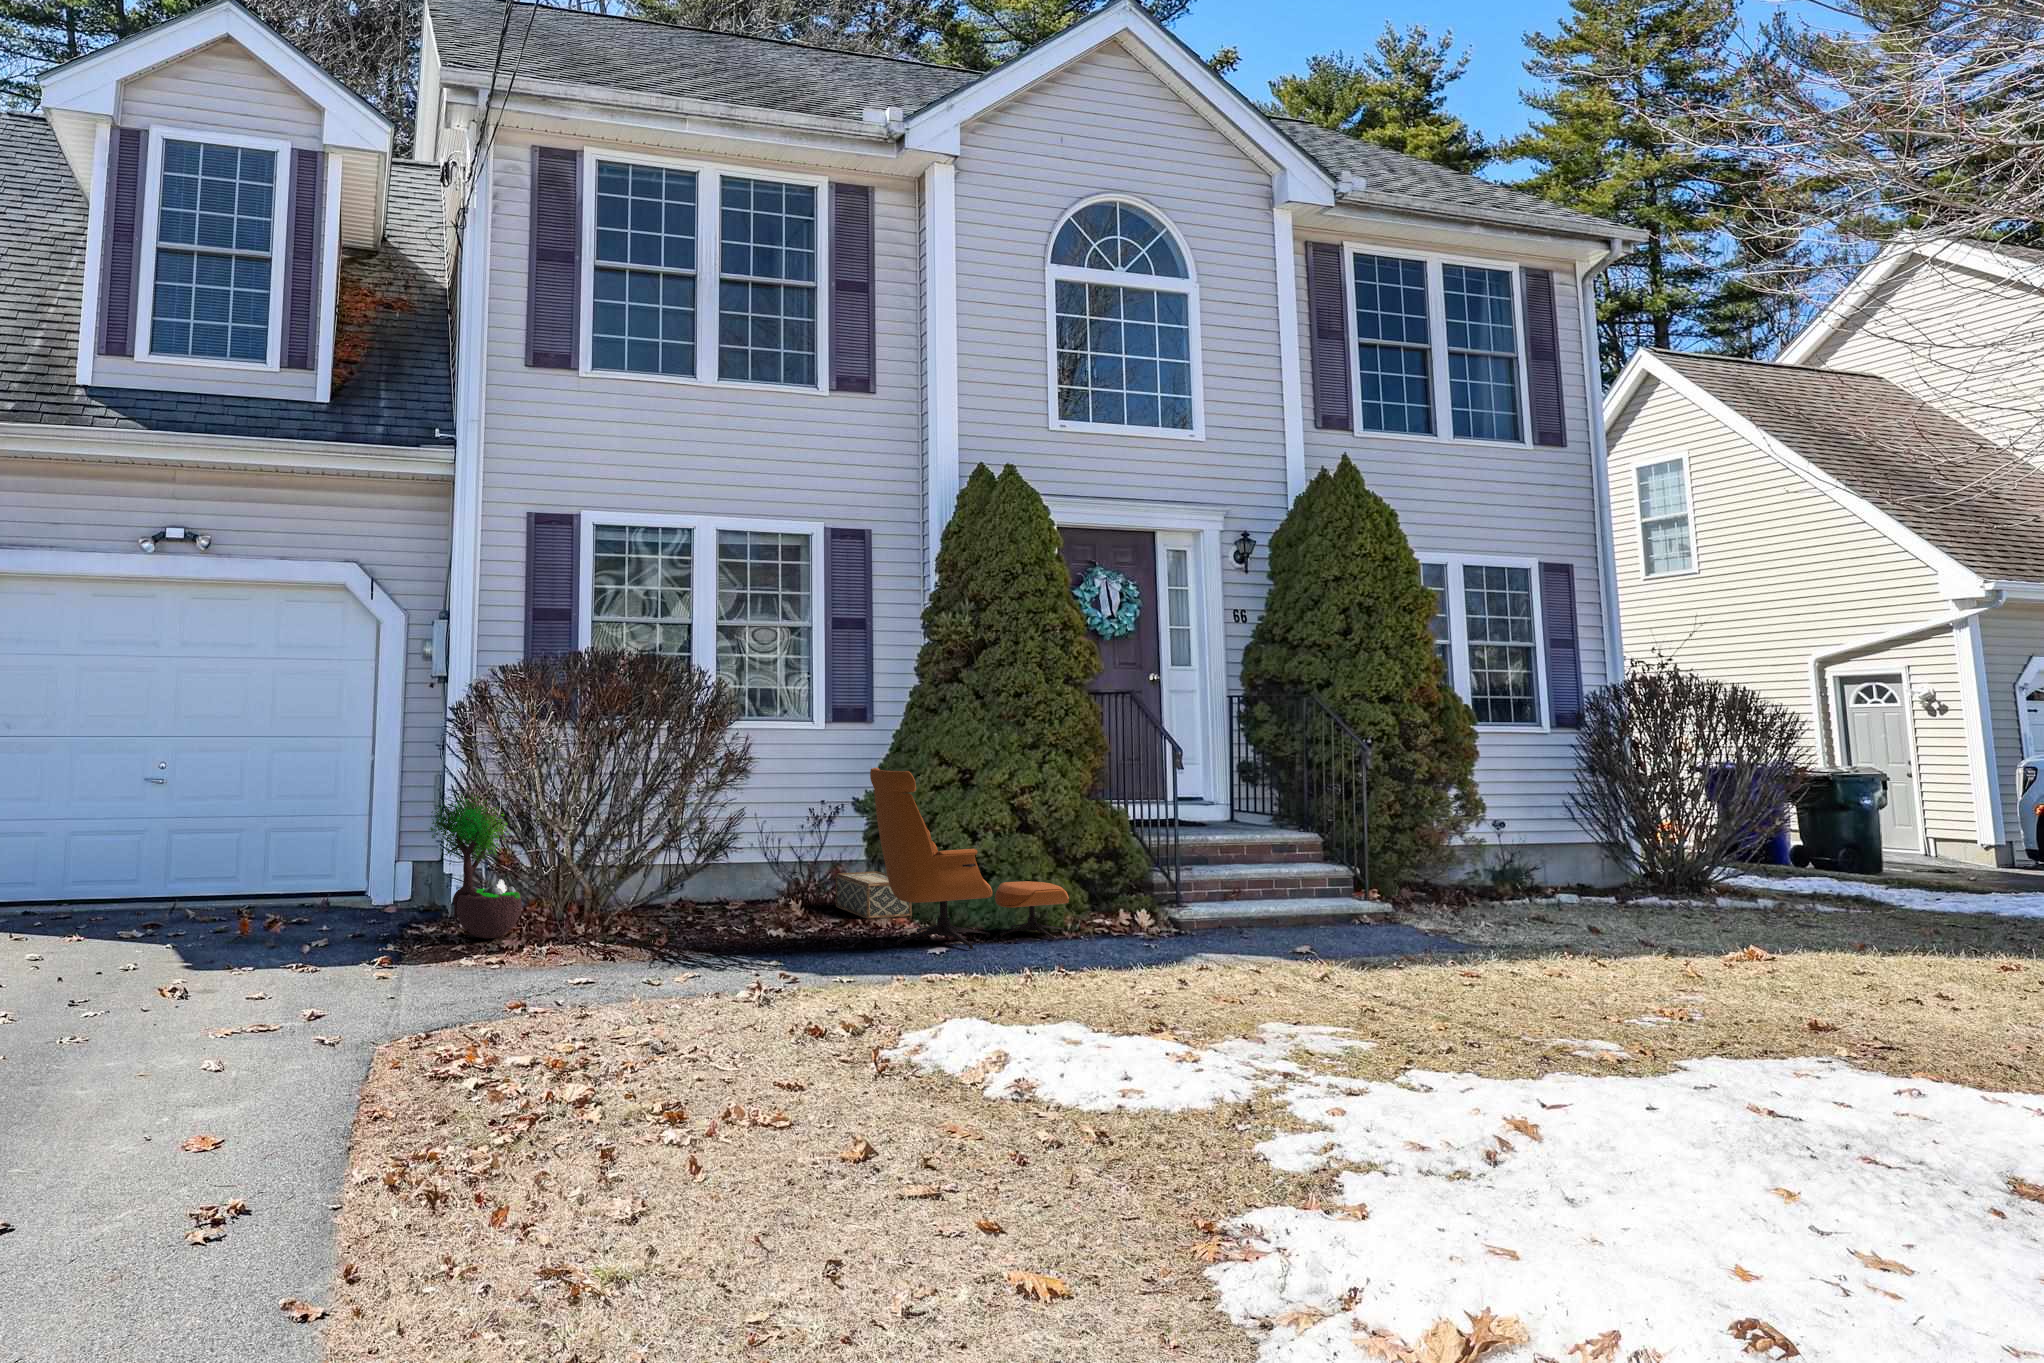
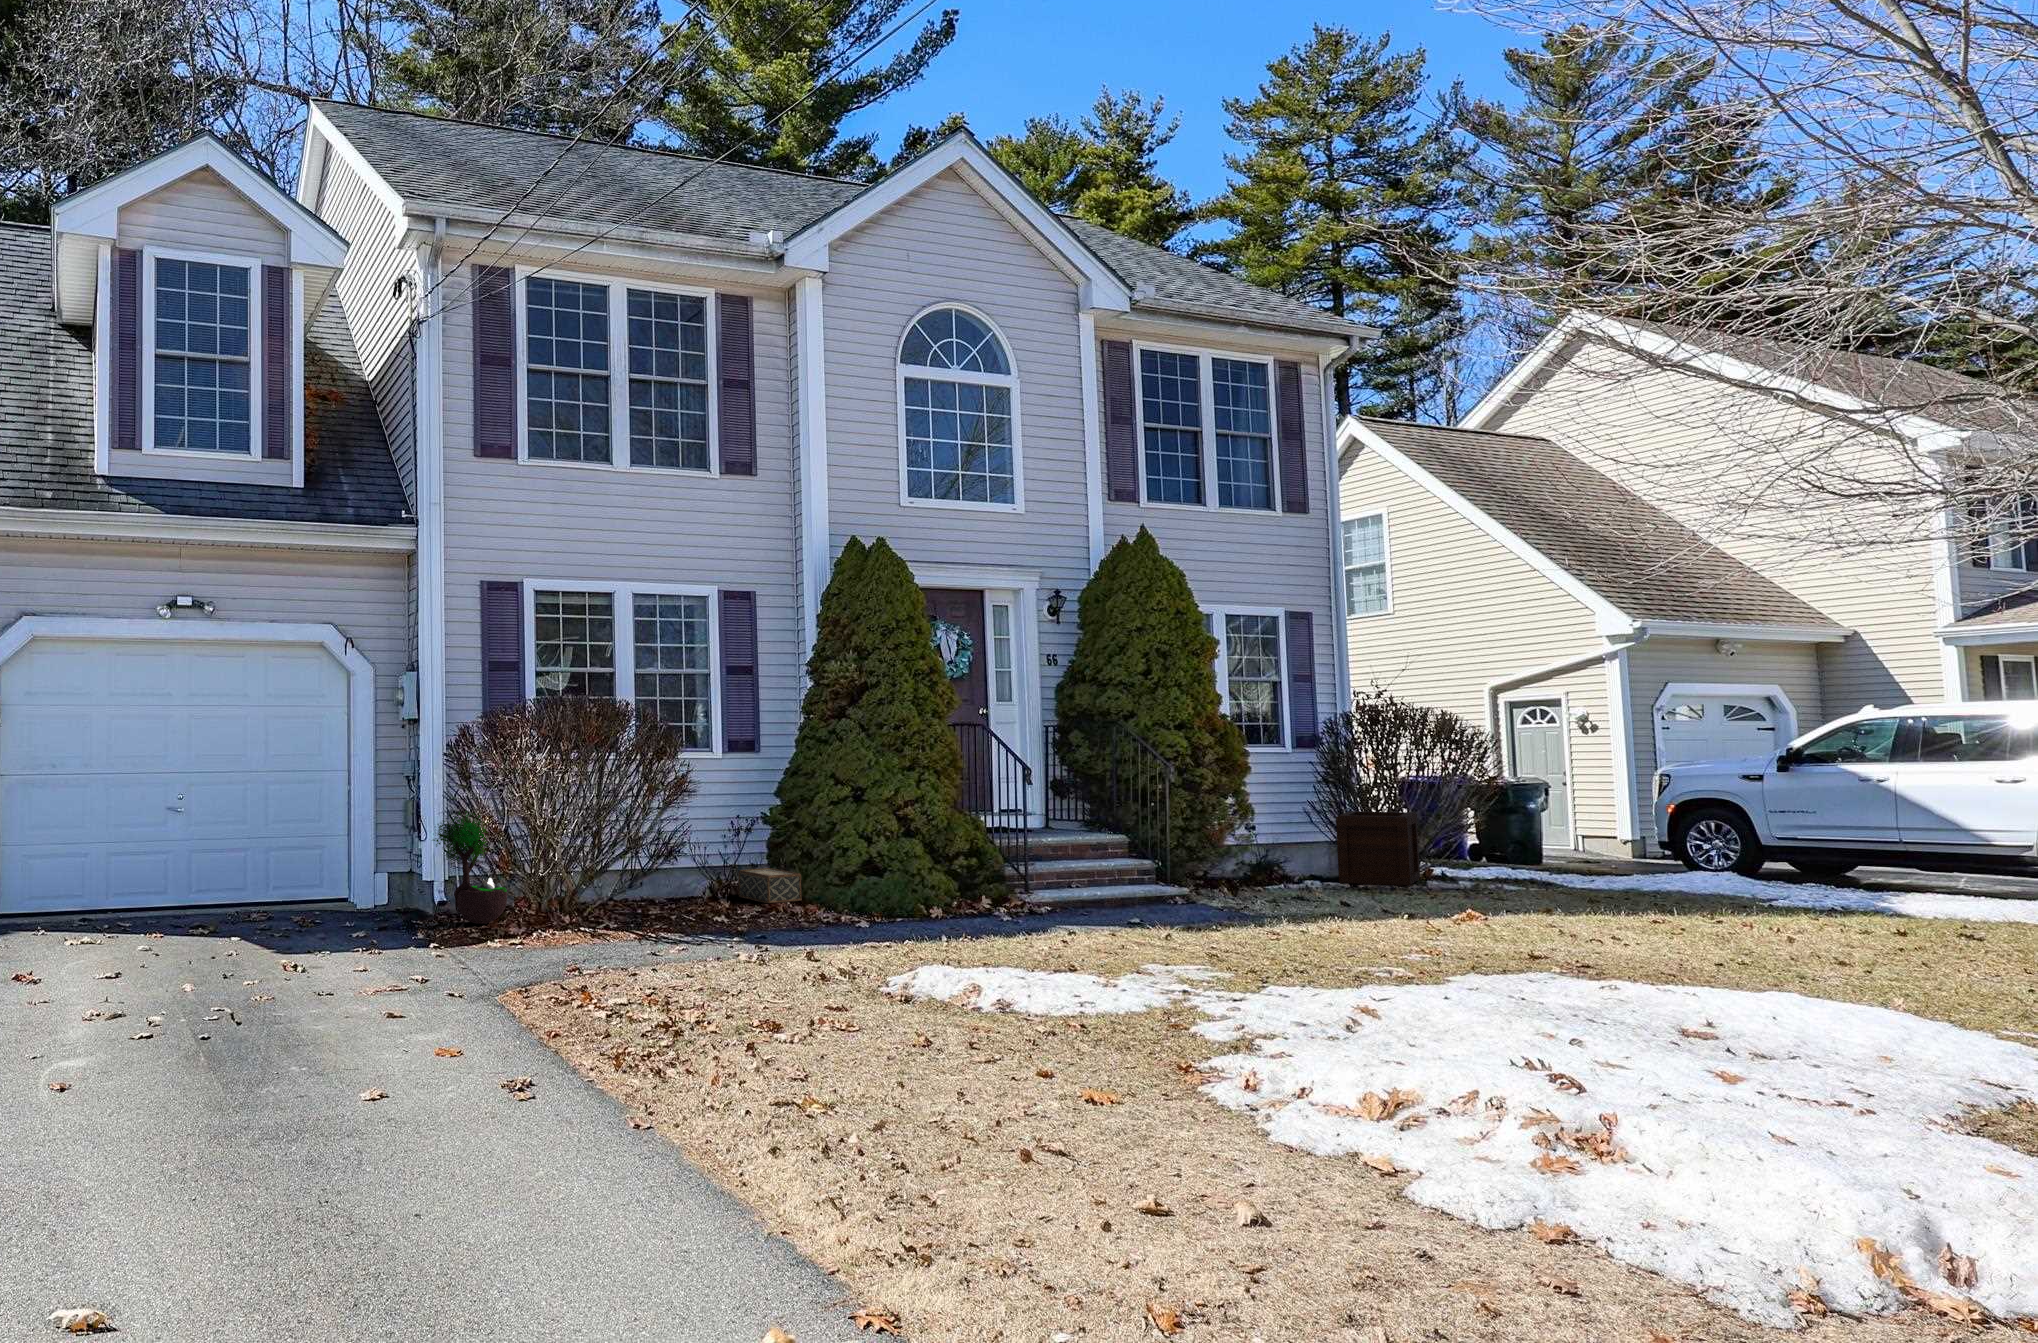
lounge chair: present [870,768,1069,949] -> none [777,784,925,919]
wooden crate: none [1611,814,1723,915] -> present [1336,811,1420,887]

